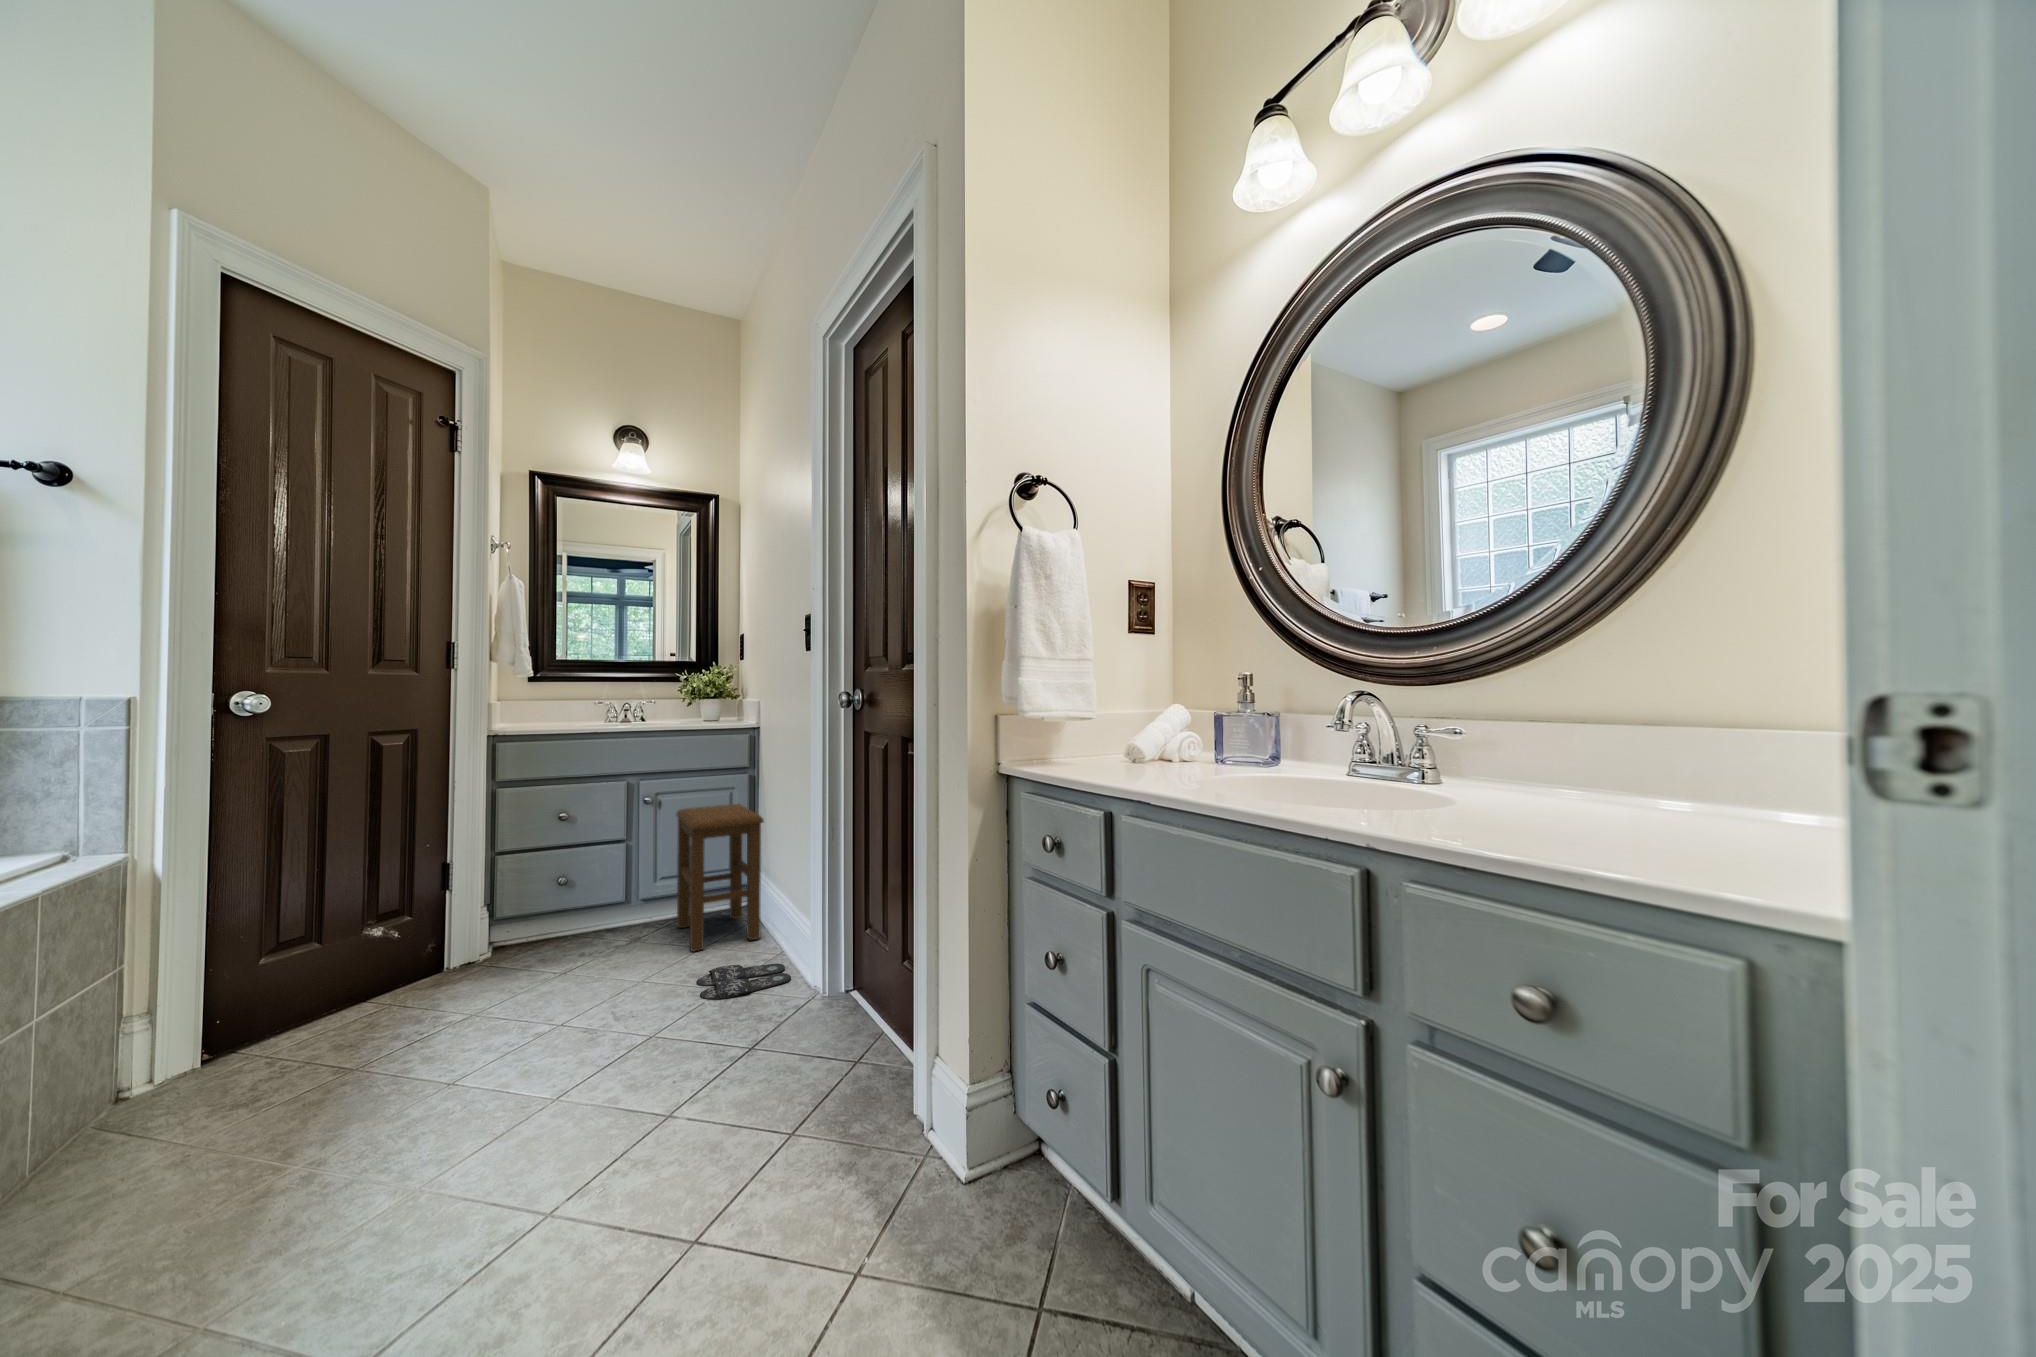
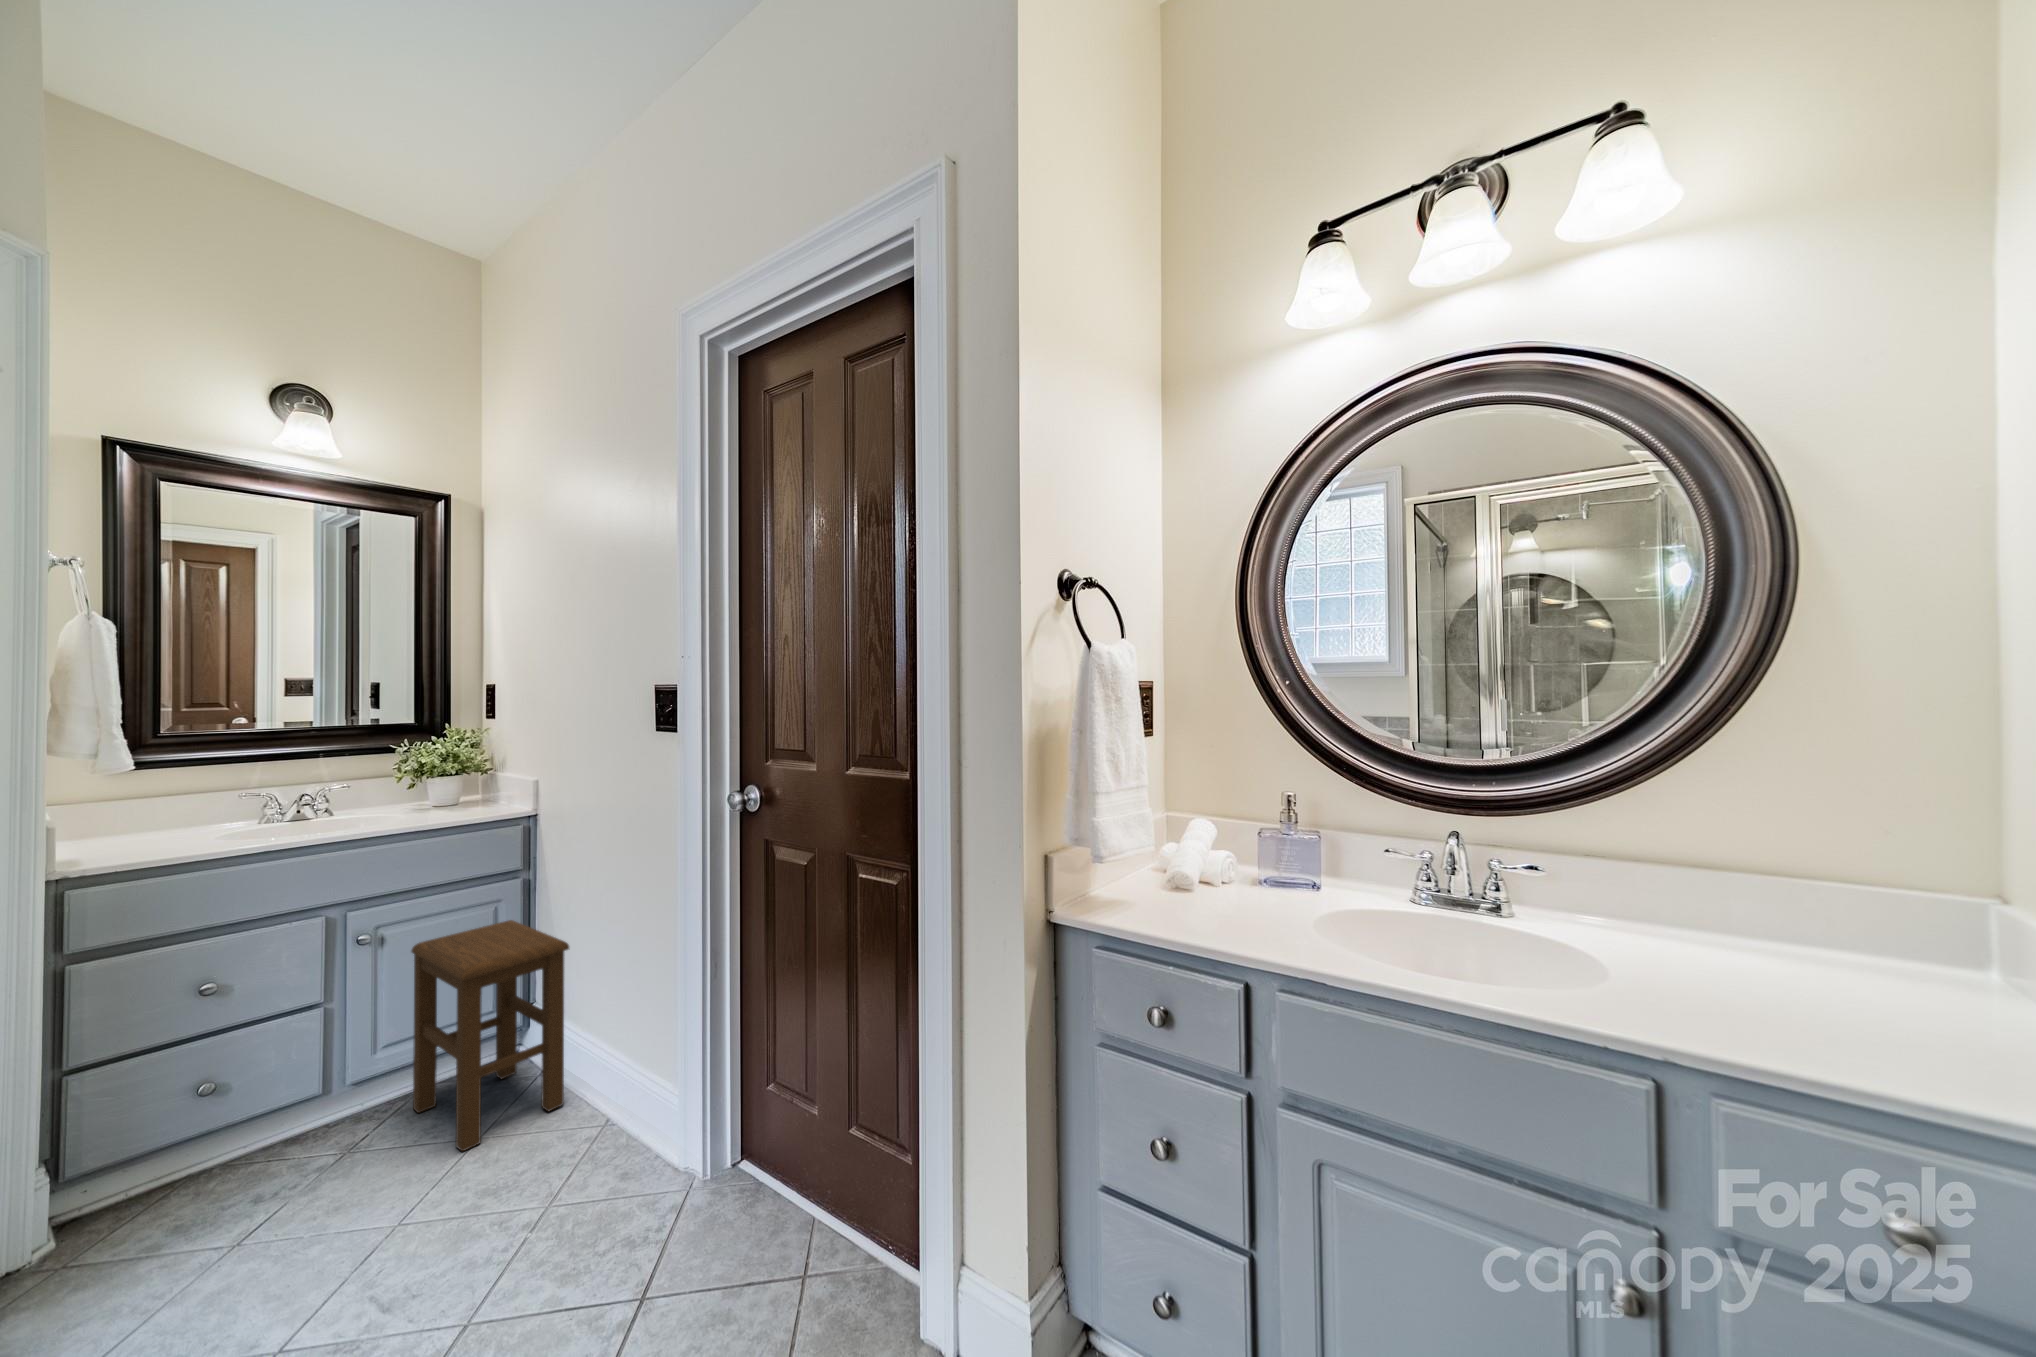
slippers: present [696,964,791,999] -> none [496,1142,644,1233]

